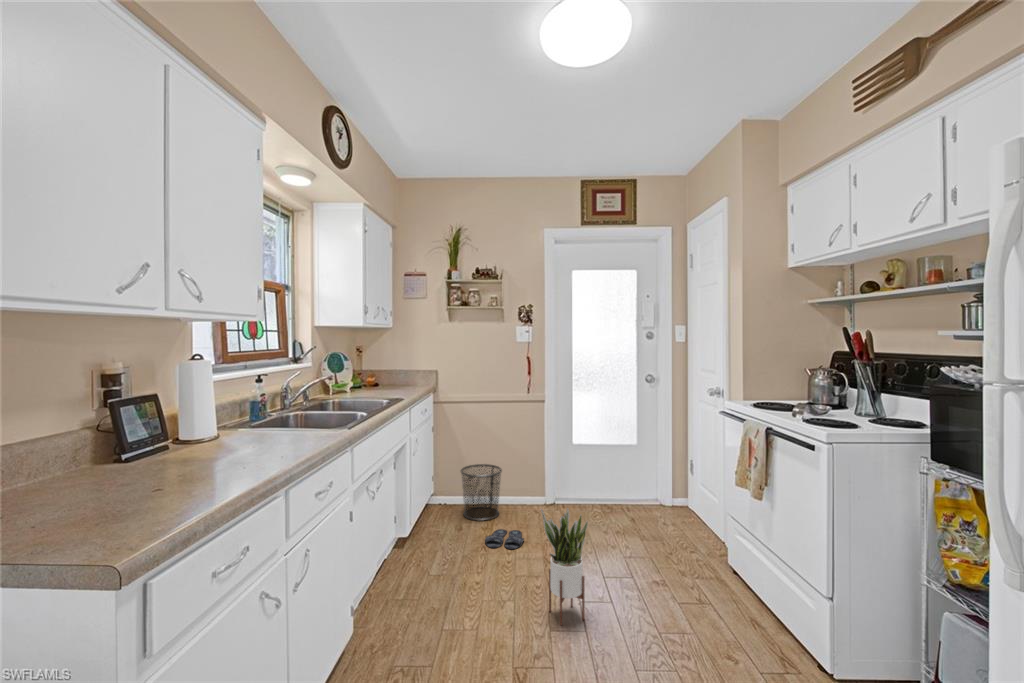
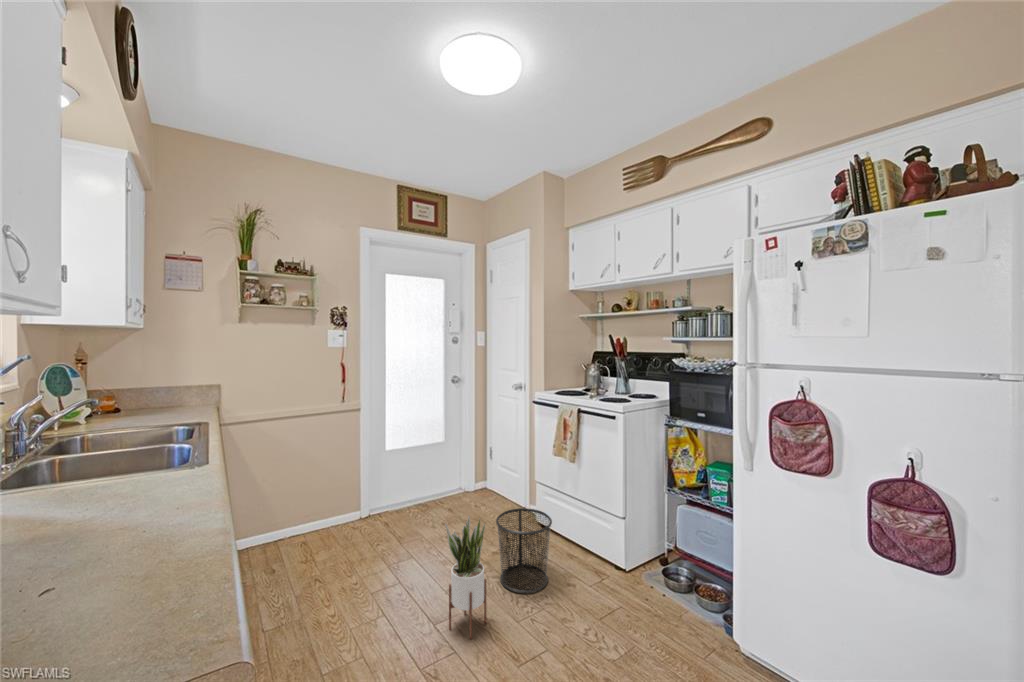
waste bin: present [461,464,502,521] -> present [496,508,552,593]
slippers: present [485,529,524,549] -> none [321,554,368,585]

